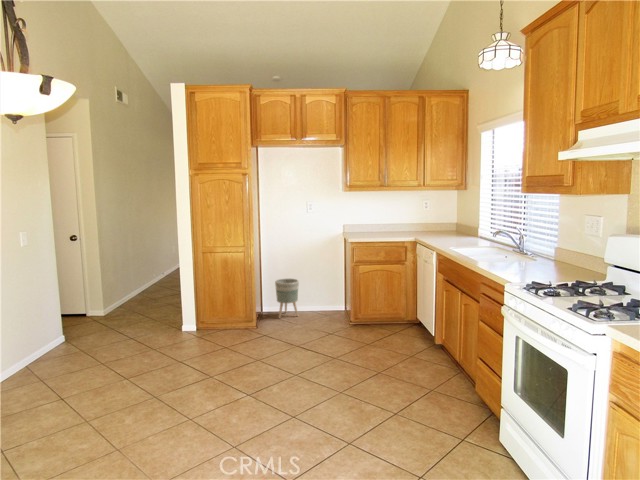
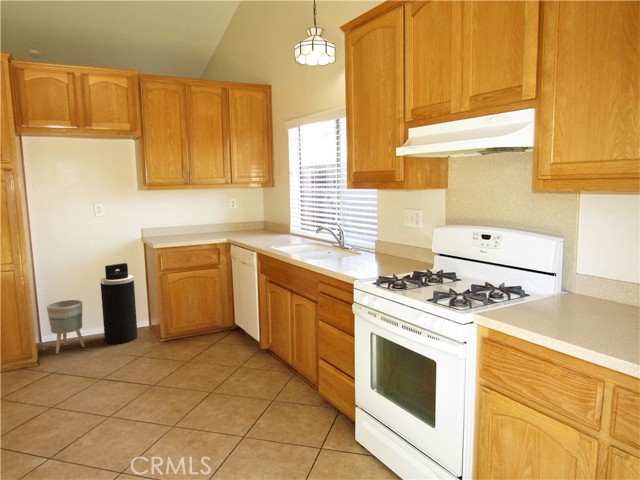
trash can: none [312,253,337,319] -> present [100,263,138,344]

